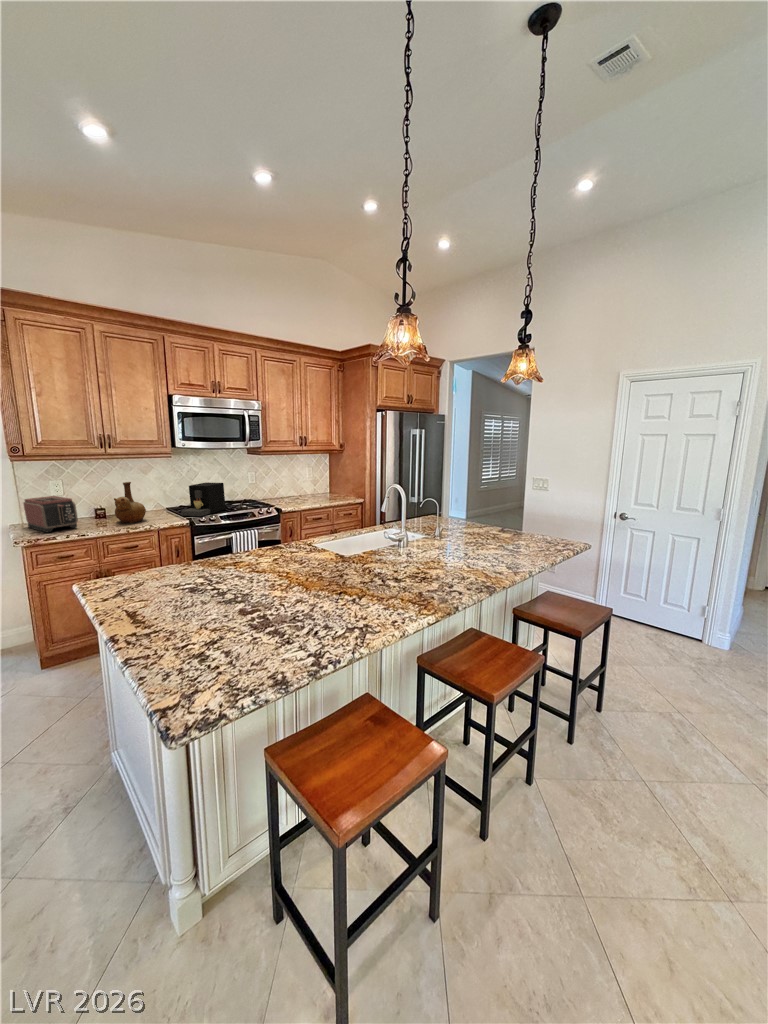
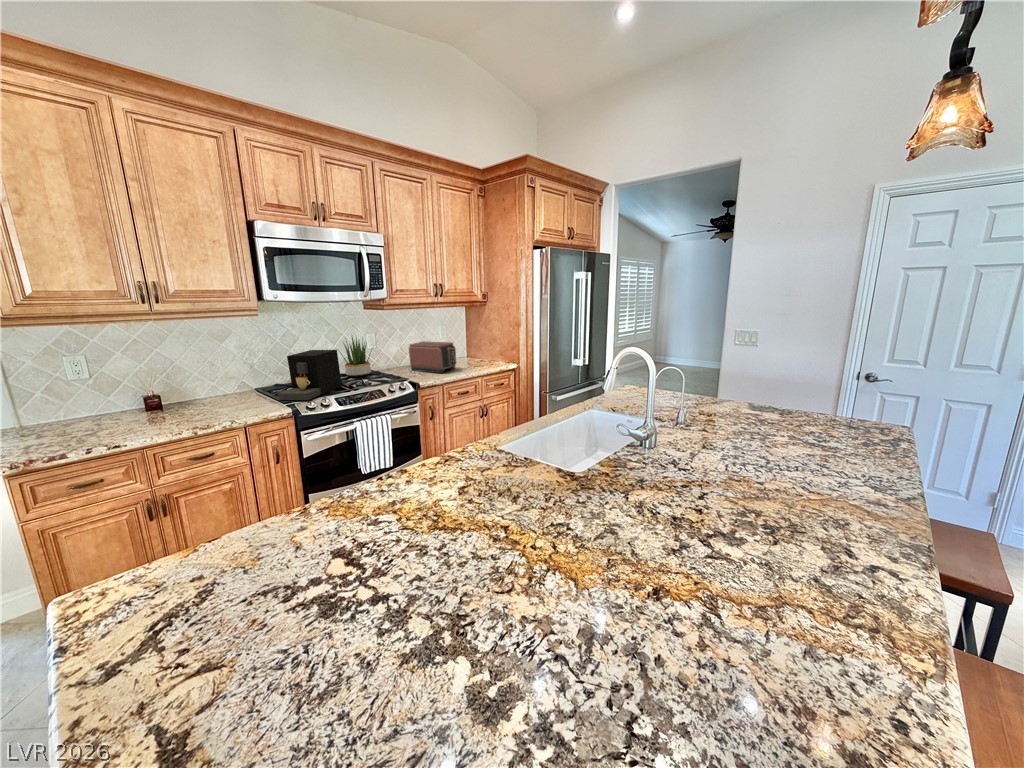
potted plant: none [220,472,255,504] -> present [339,337,372,377]
vase: present [114,482,146,523] -> none [168,355,223,419]
toaster: present [24,496,78,532] -> present [409,341,456,373]

